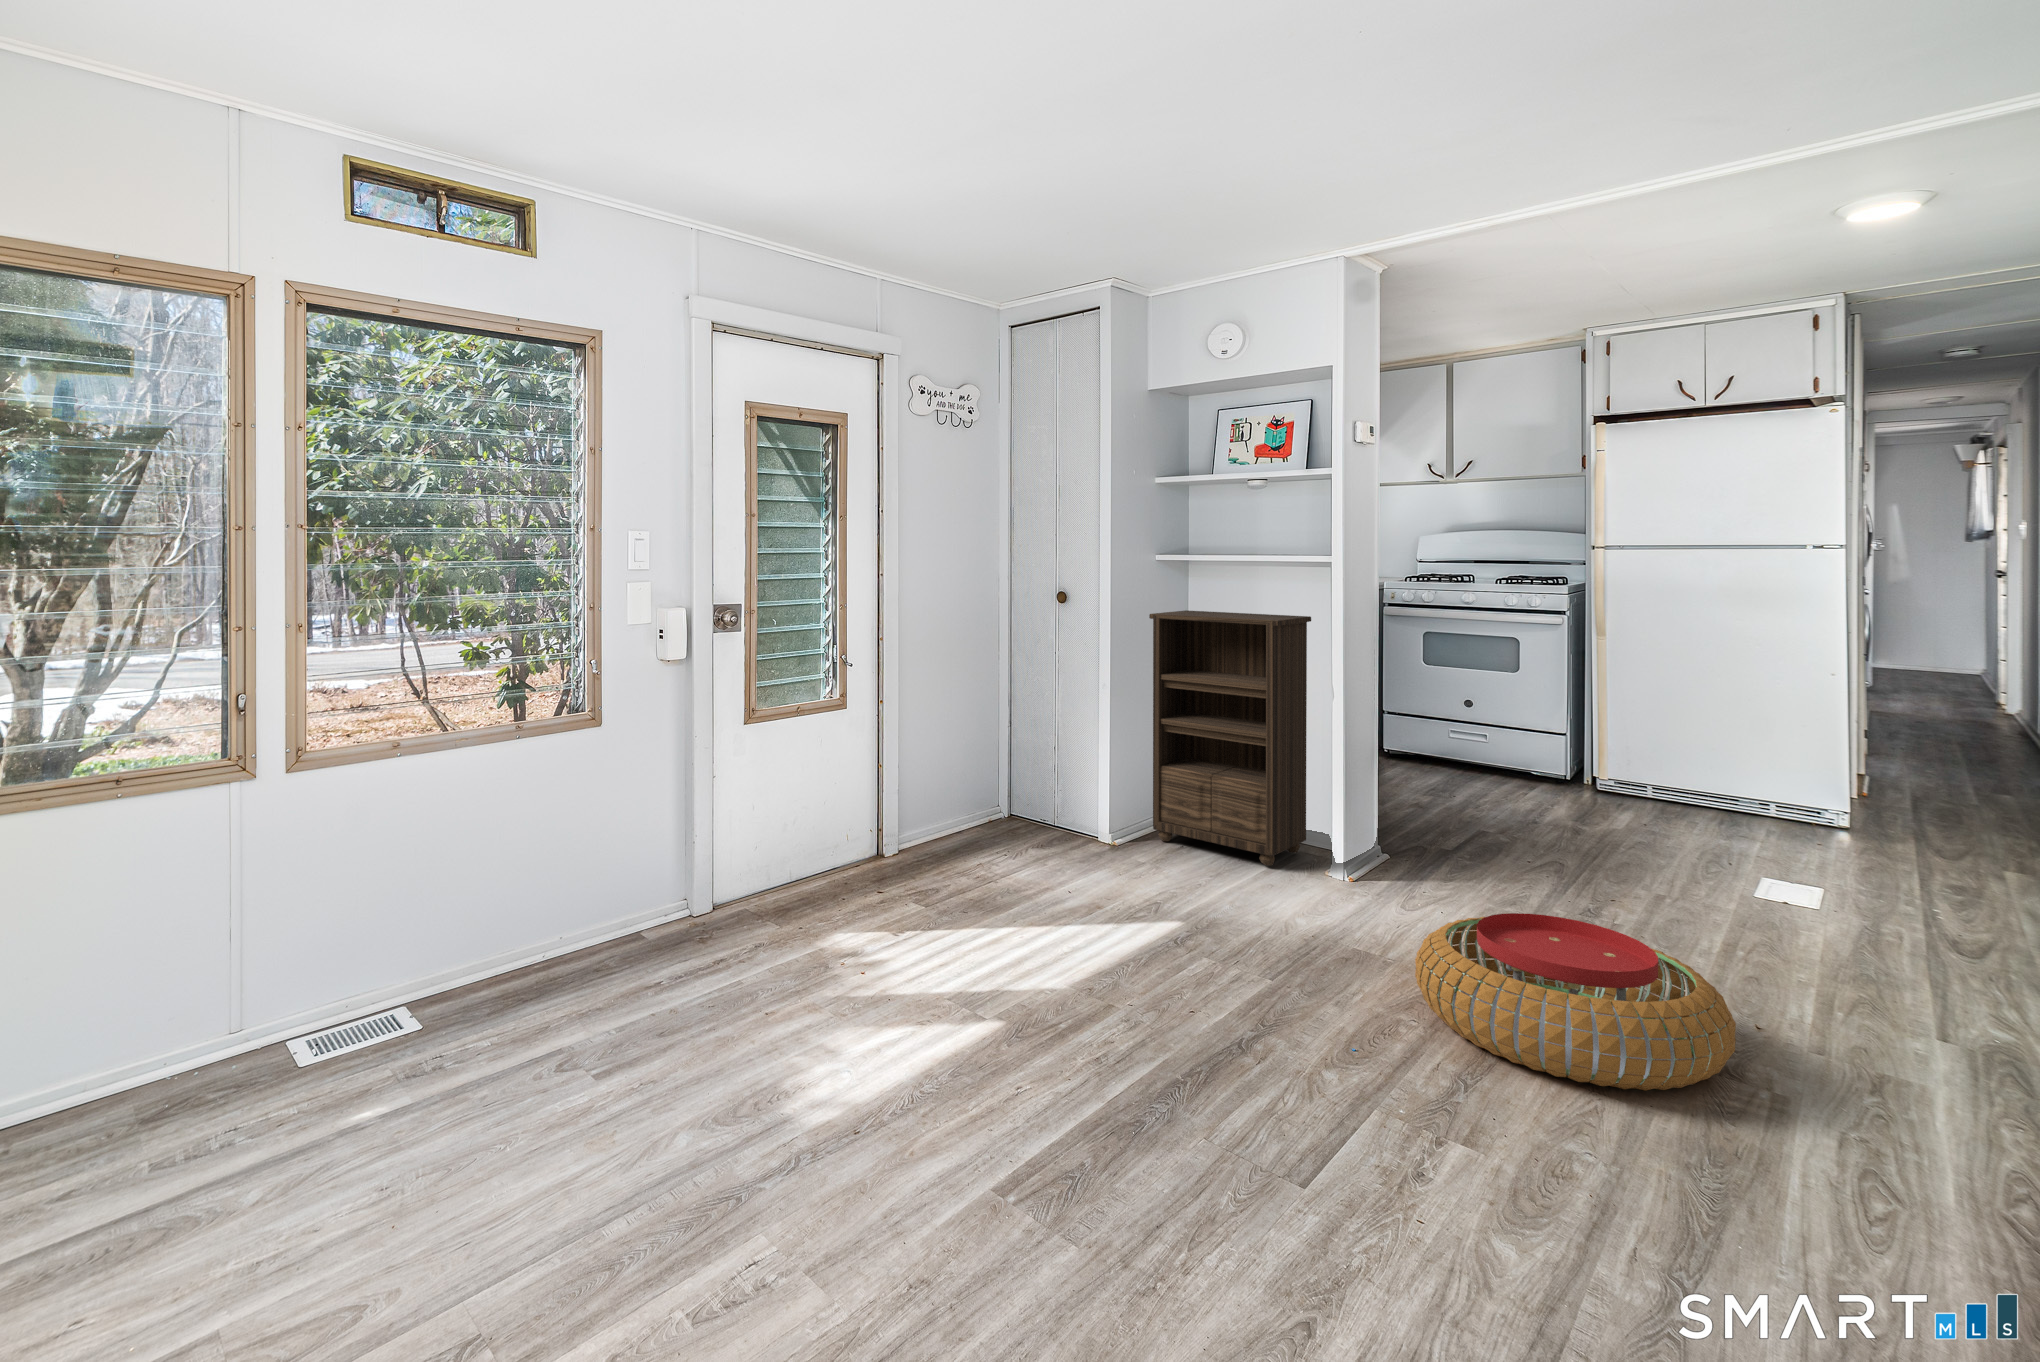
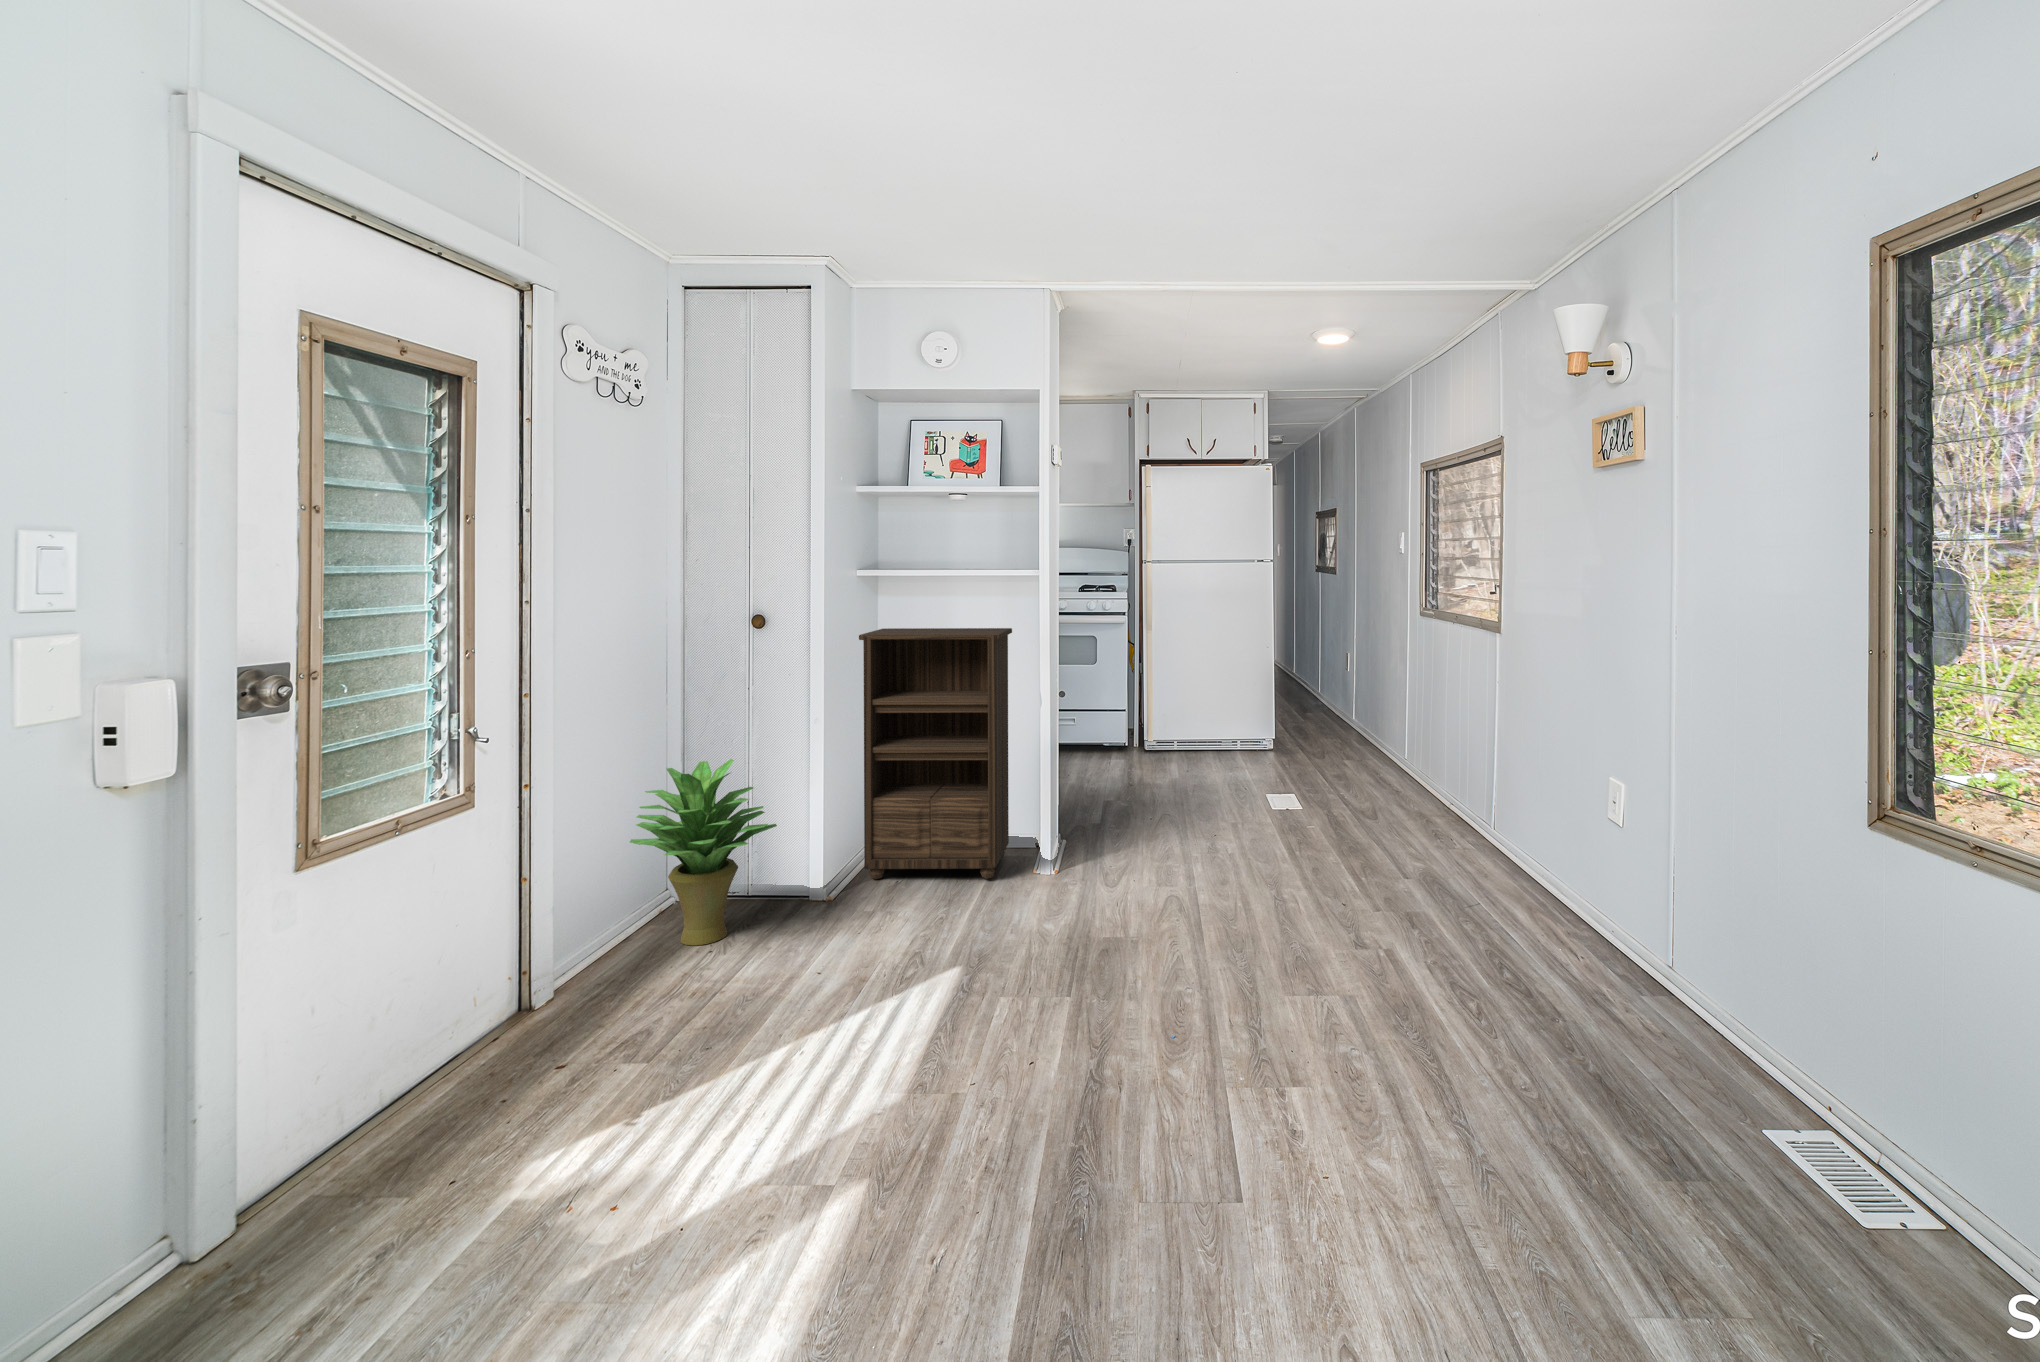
potted plant: none [954,707,1063,852] -> present [630,759,777,945]
pouf: present [1415,913,1736,1090] -> none [1185,866,1399,1004]

